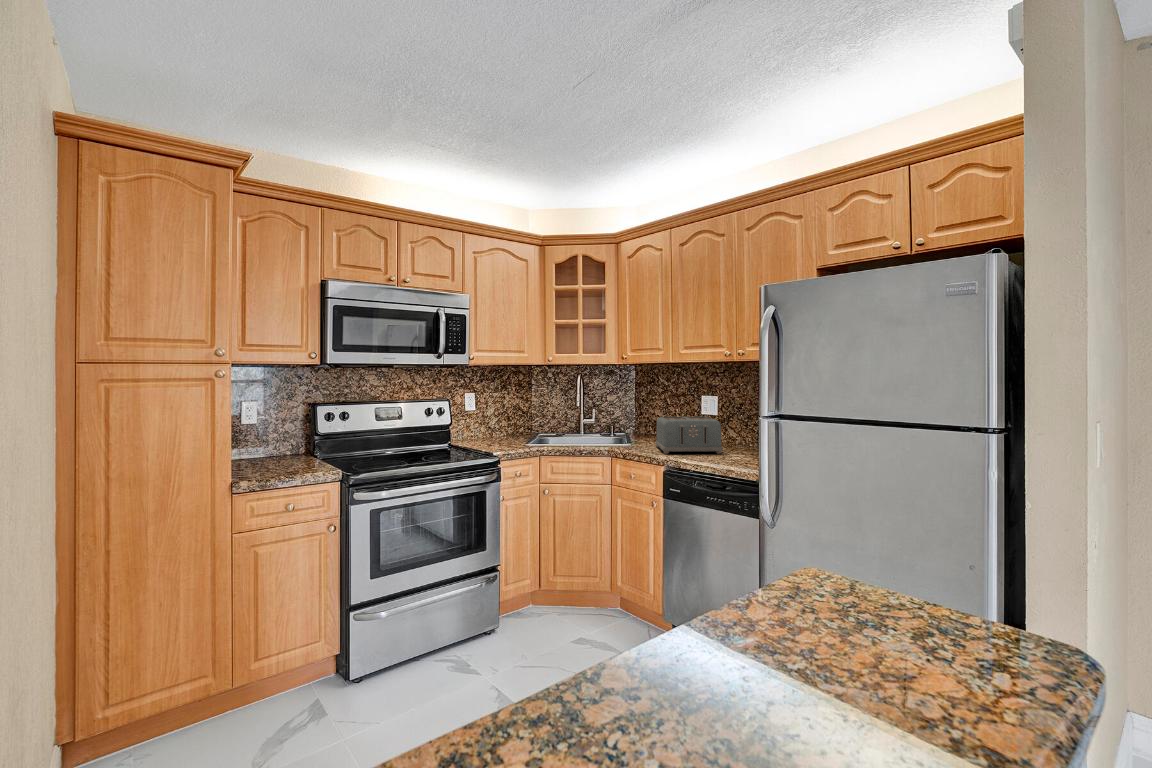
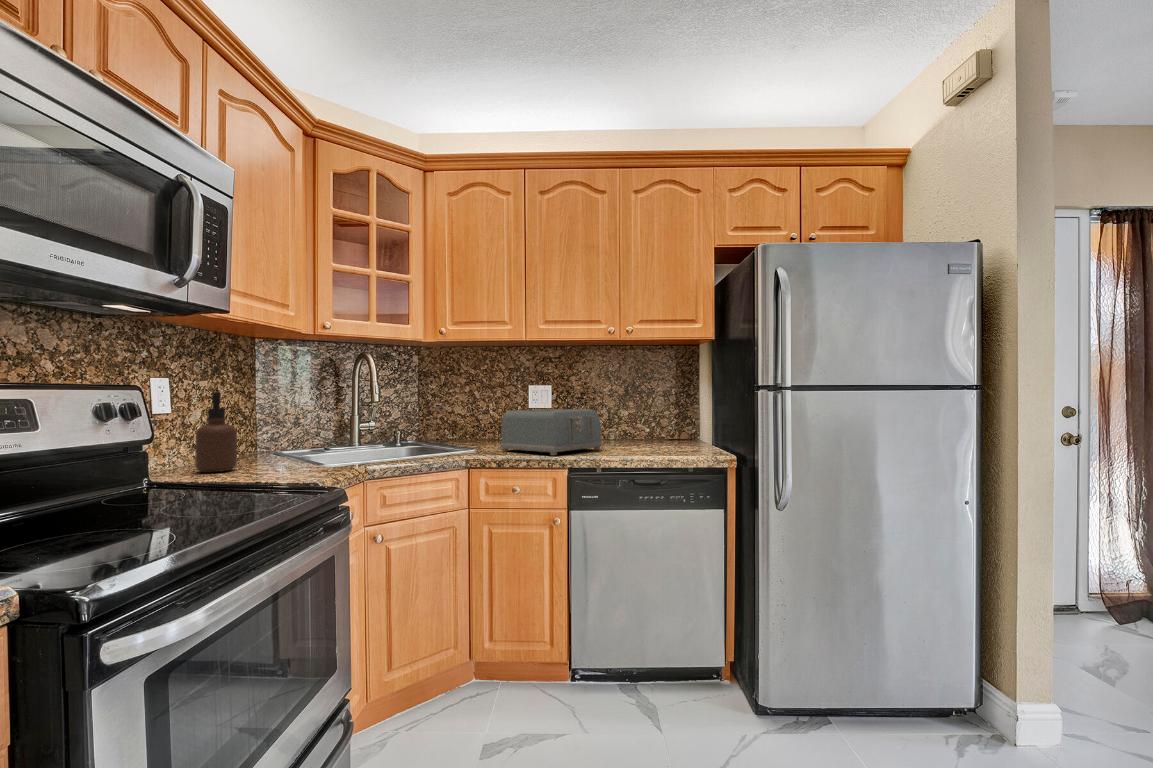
soap dispenser: none [482,400,500,442] -> present [196,392,237,472]

